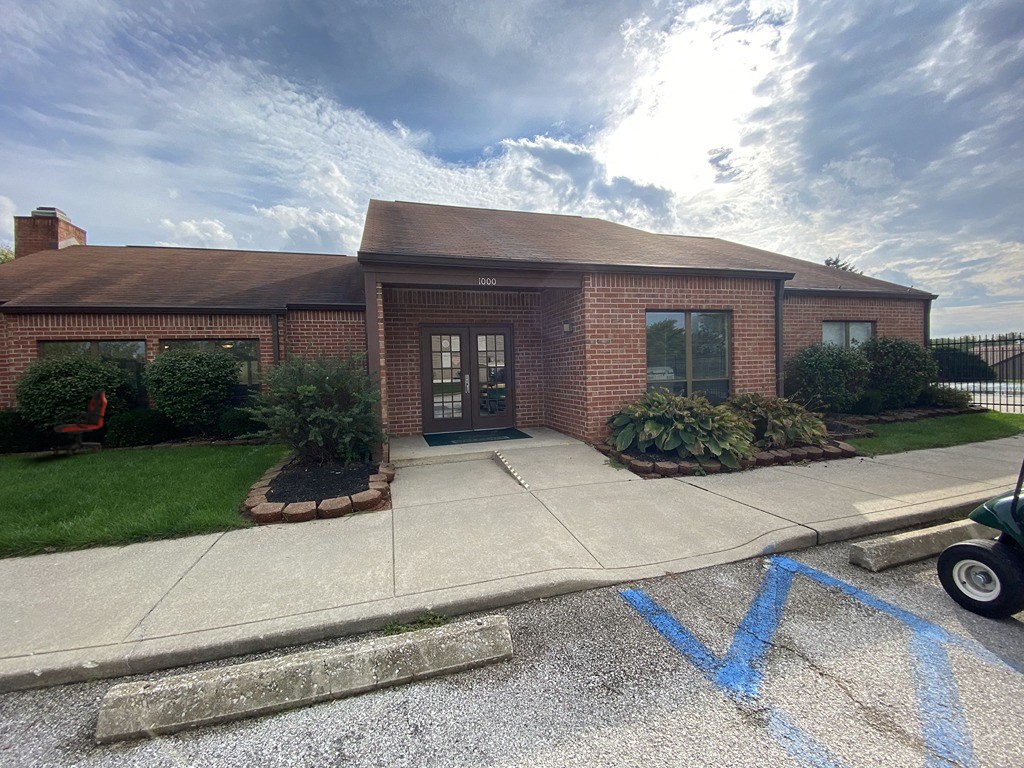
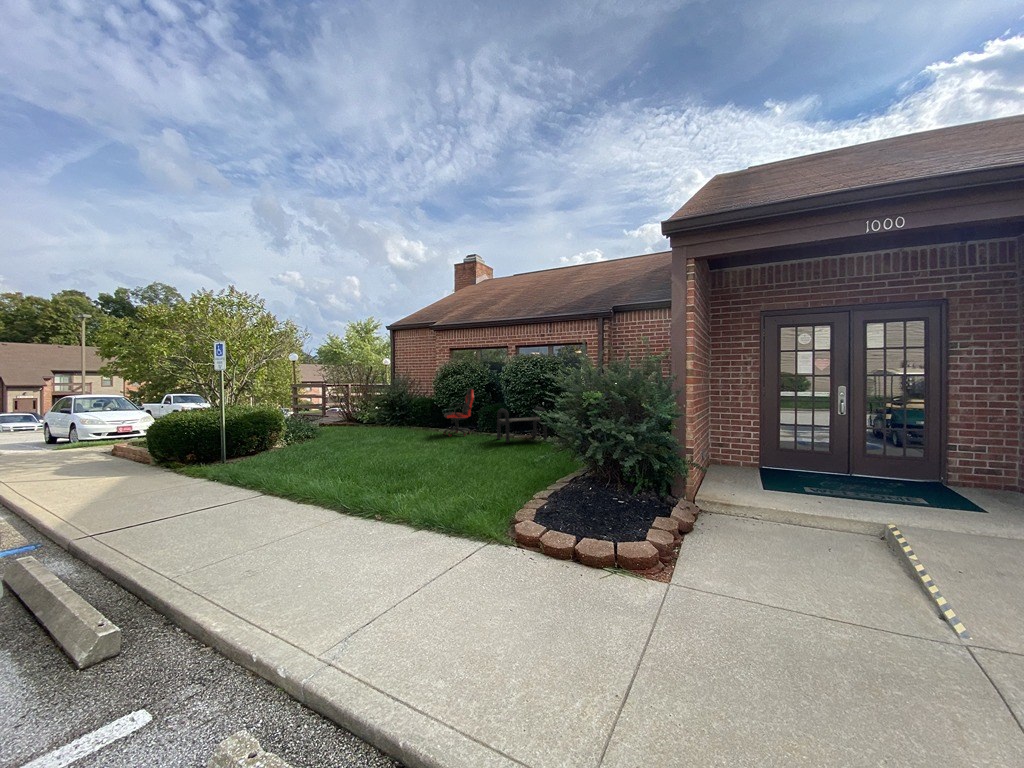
bench: none [150,407,221,451] -> present [497,407,547,443]

